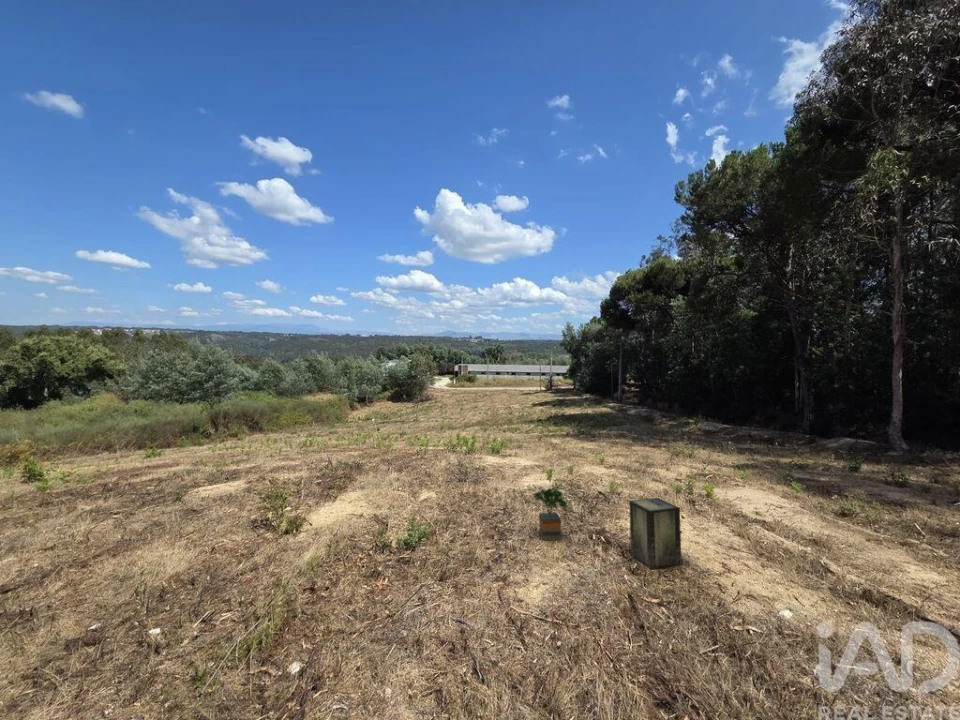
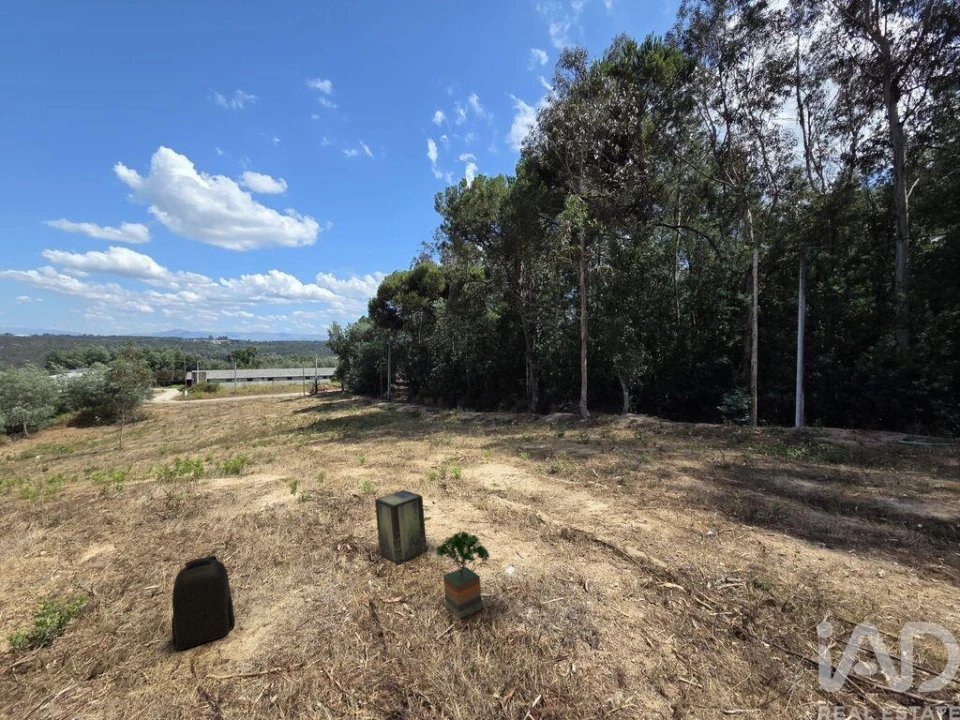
potted tree: present [534,488,567,541] -> present [436,531,490,619]
backpack: none [470,518,513,586] -> present [172,556,235,651]

